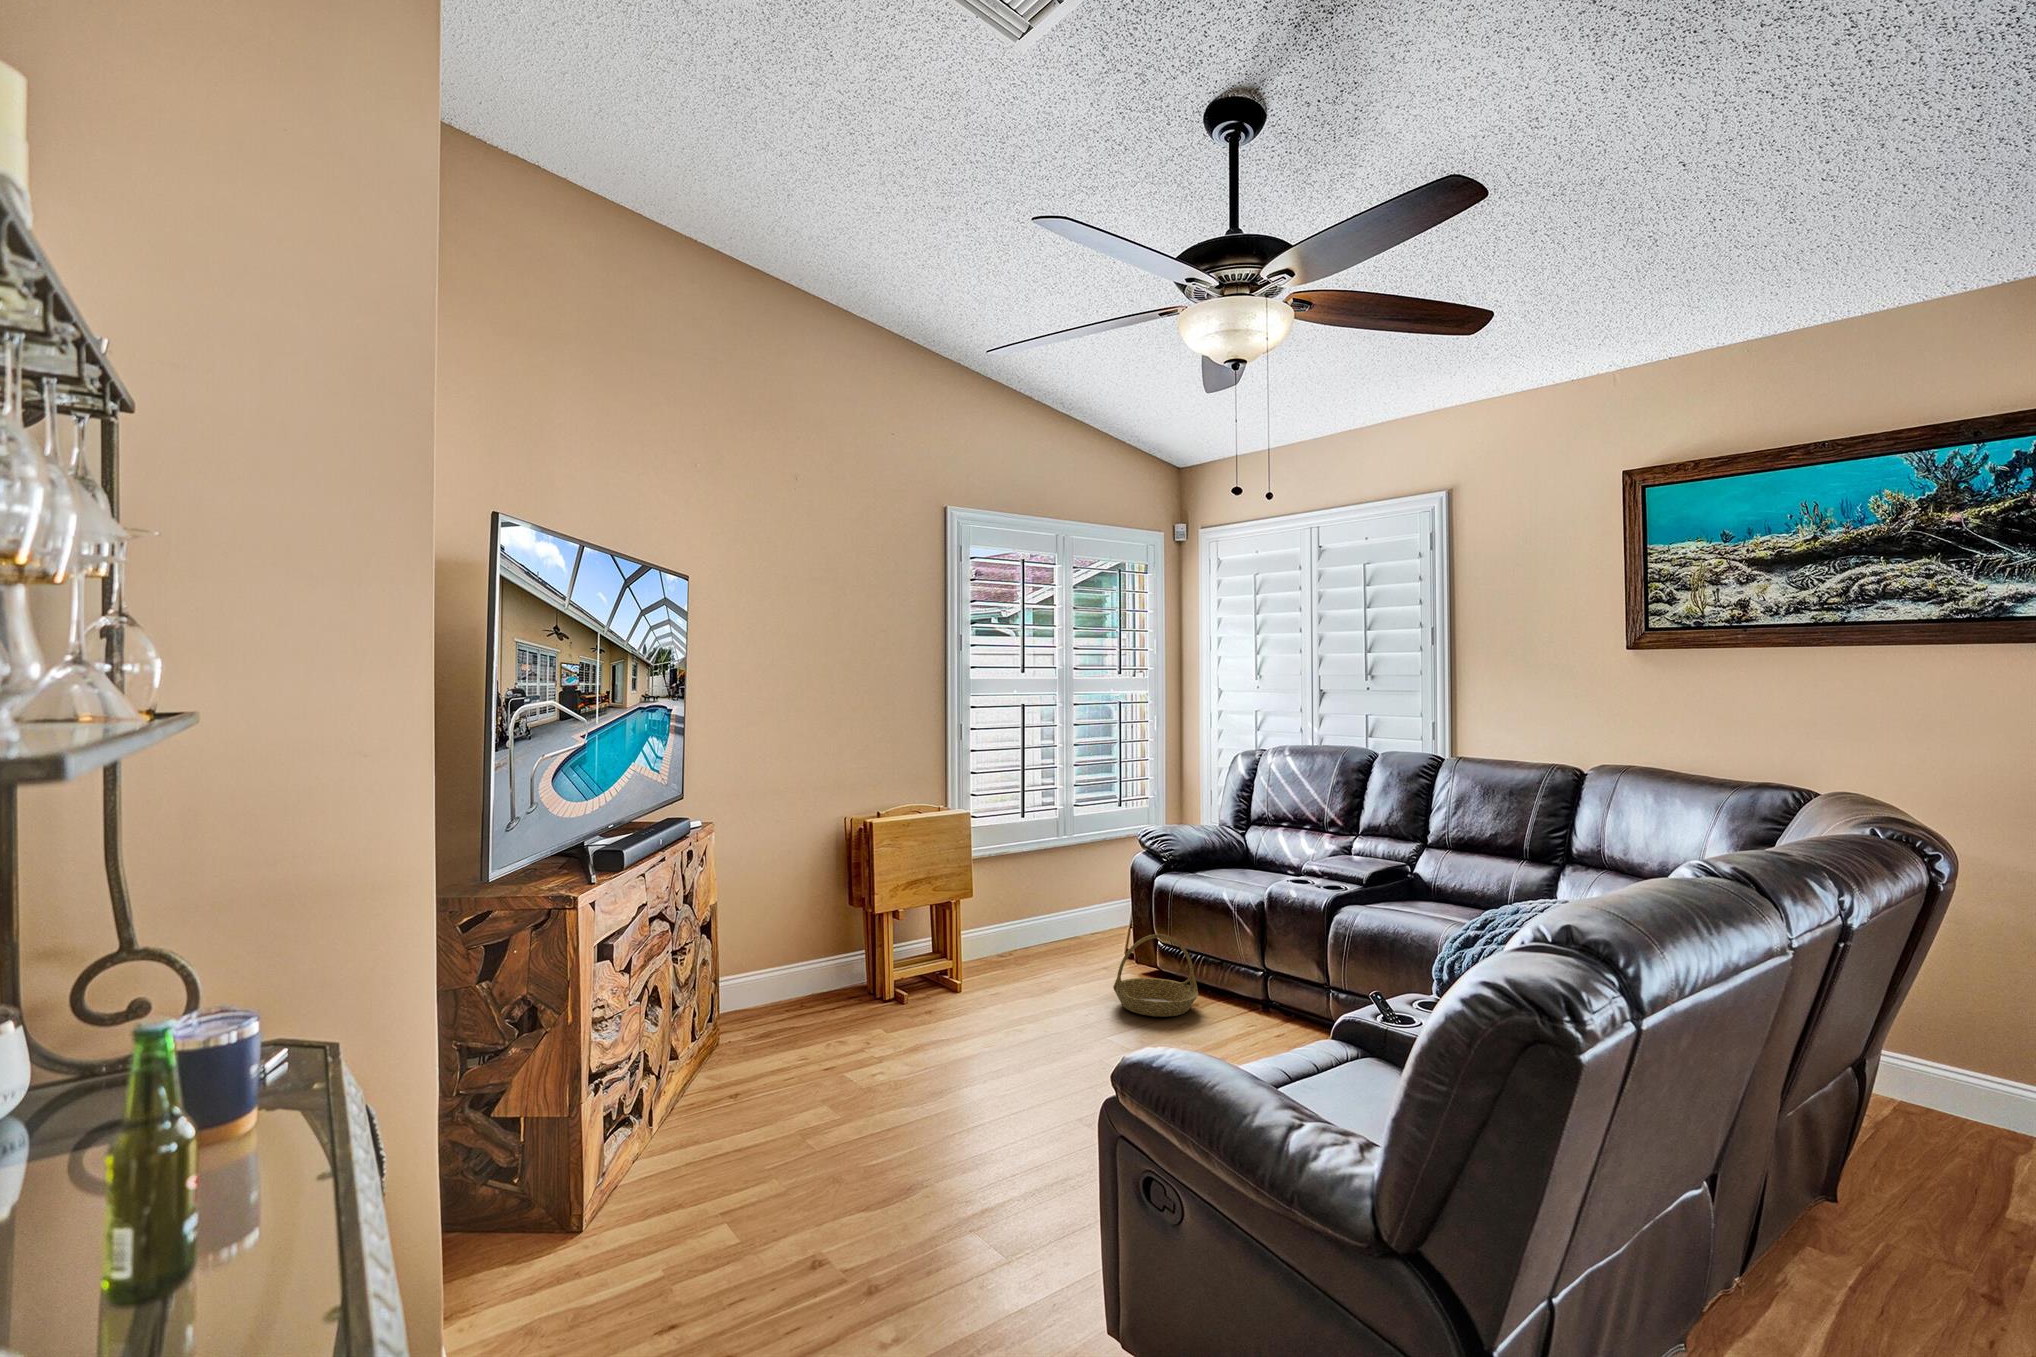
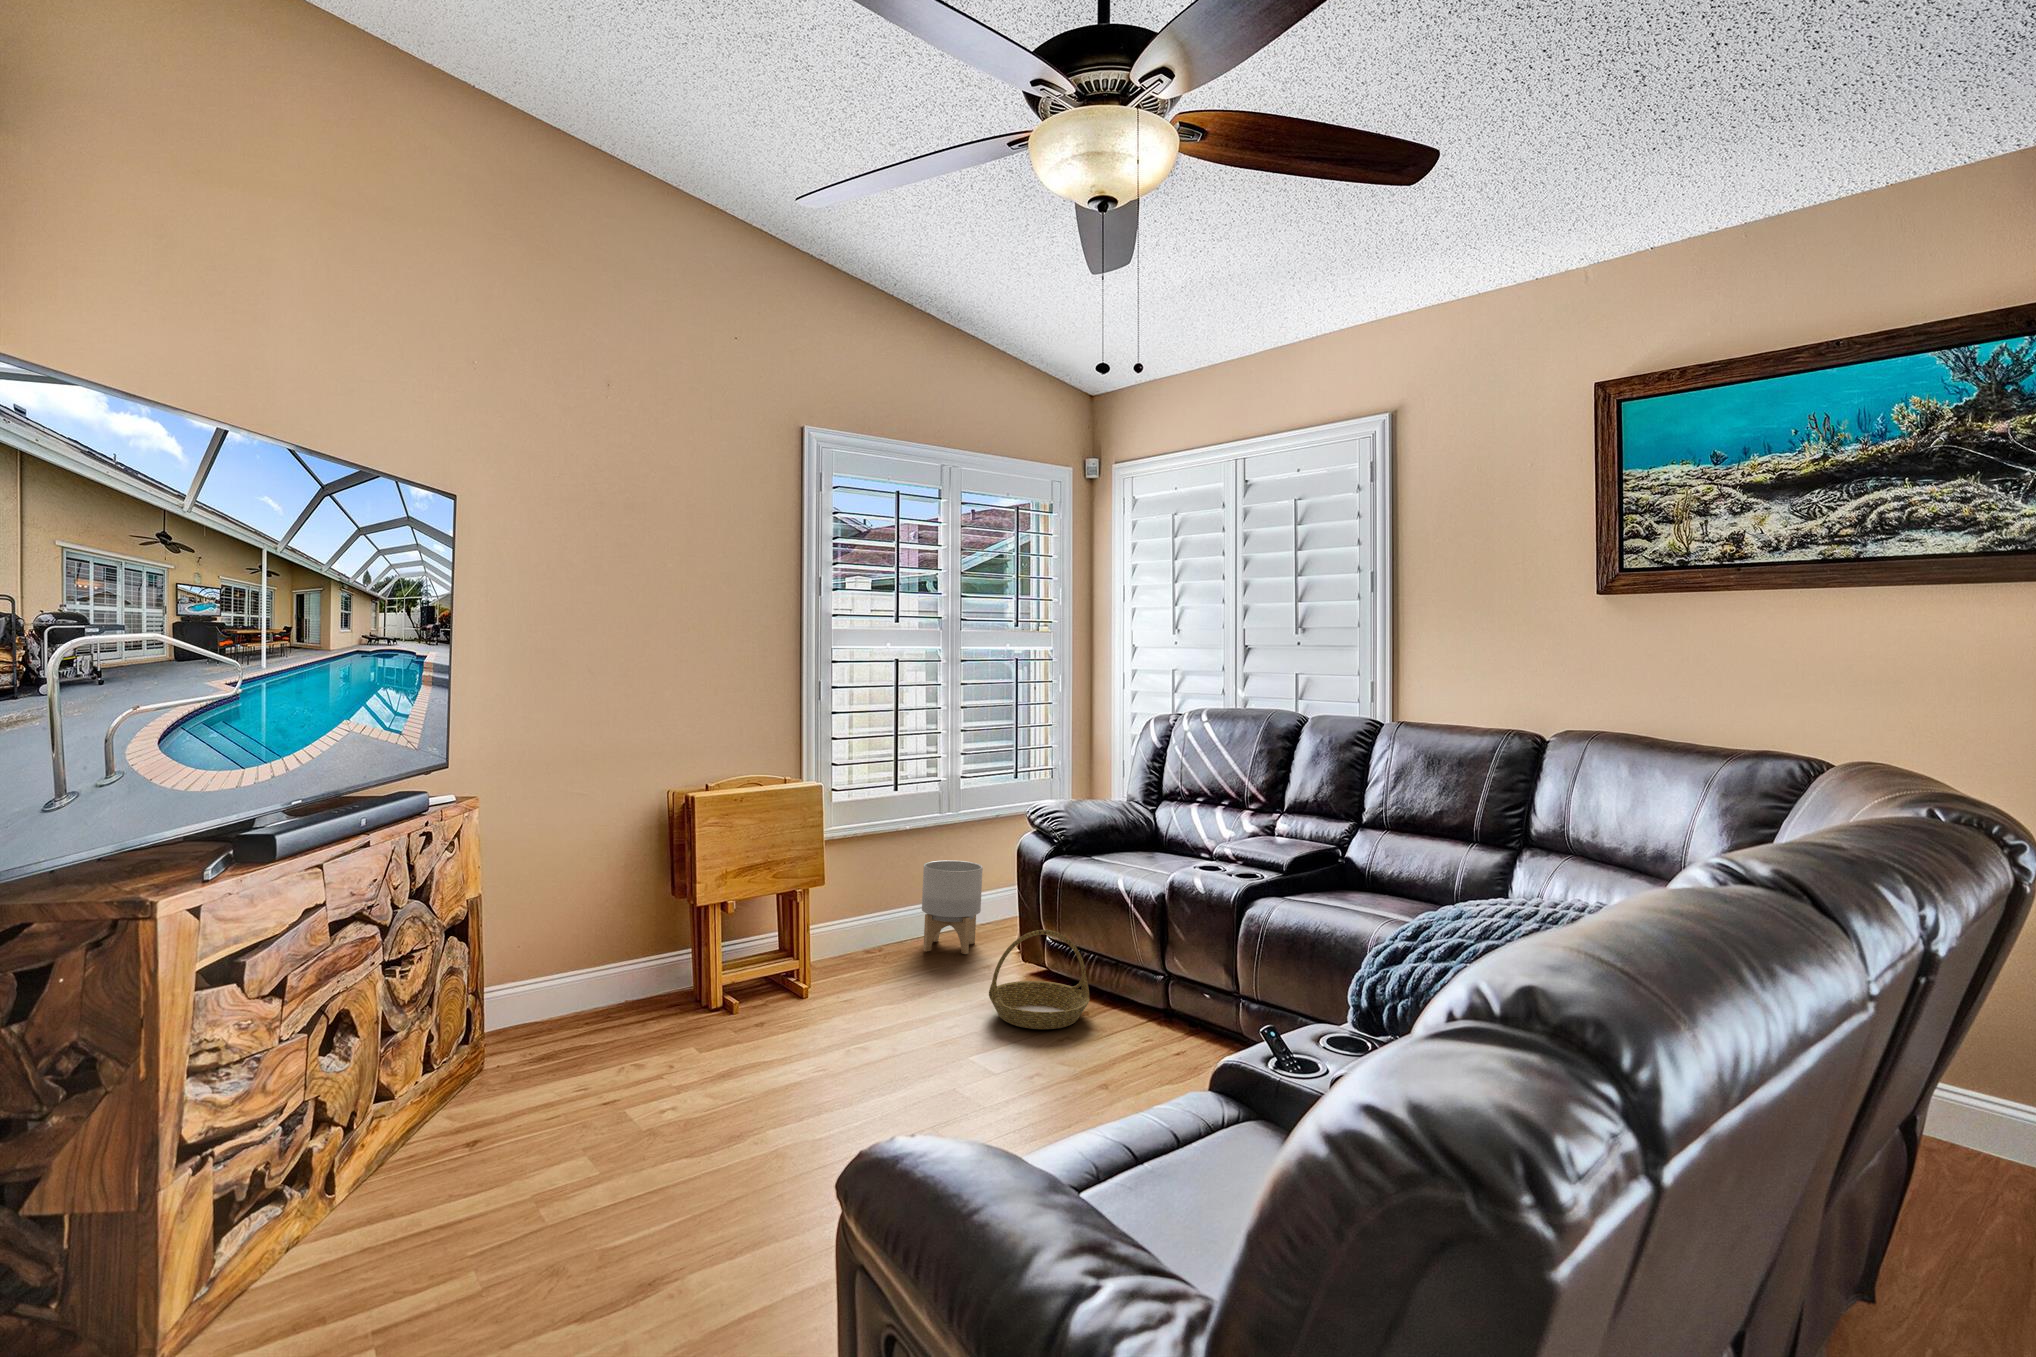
planter: none [1042,877,1093,958] -> present [922,860,983,954]

